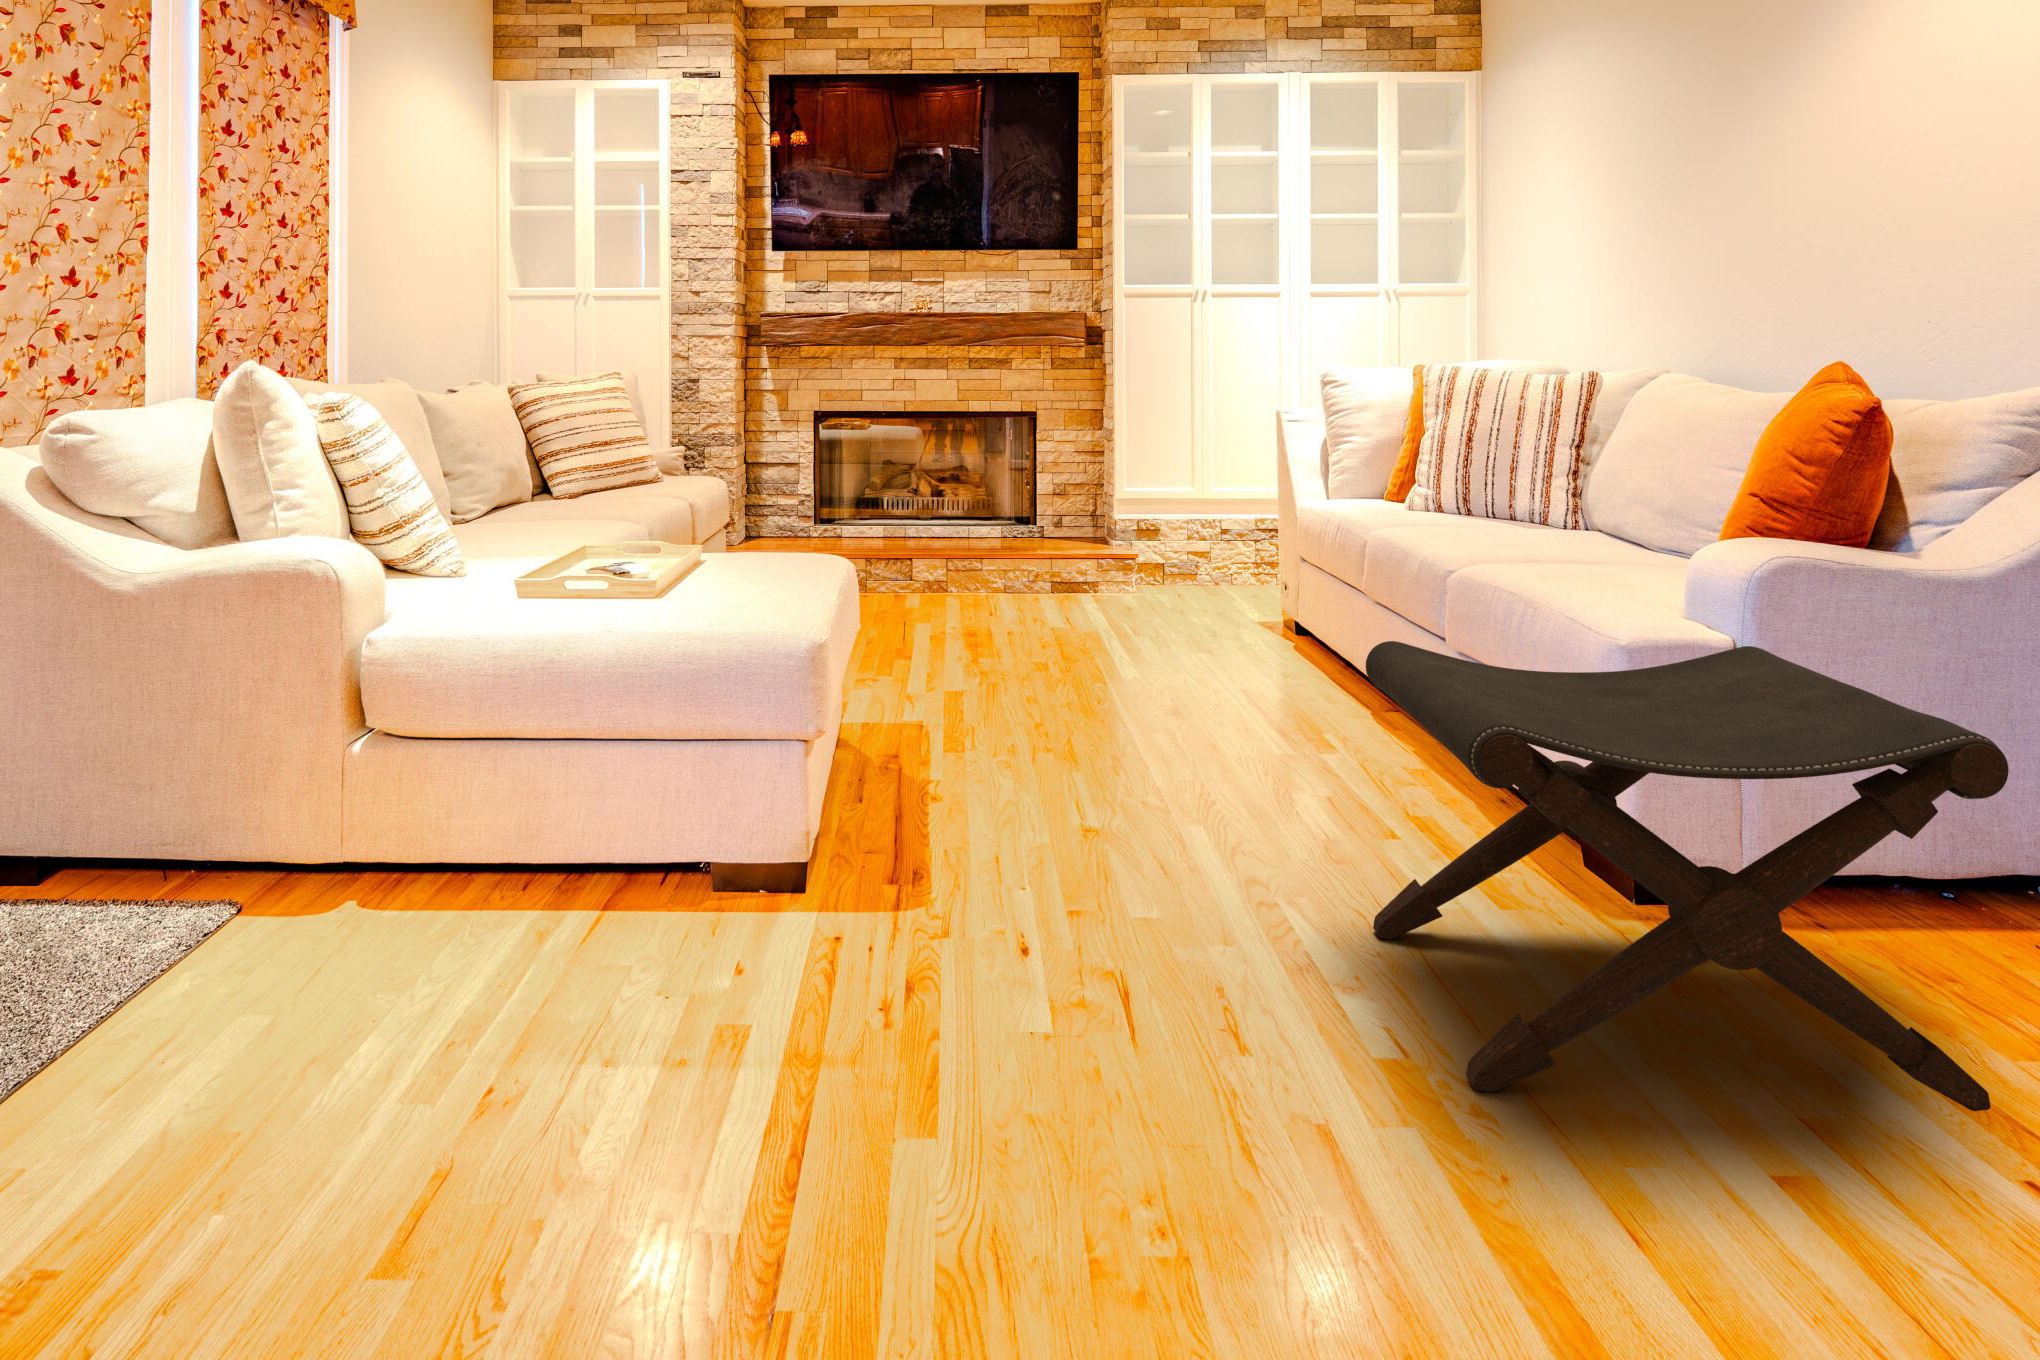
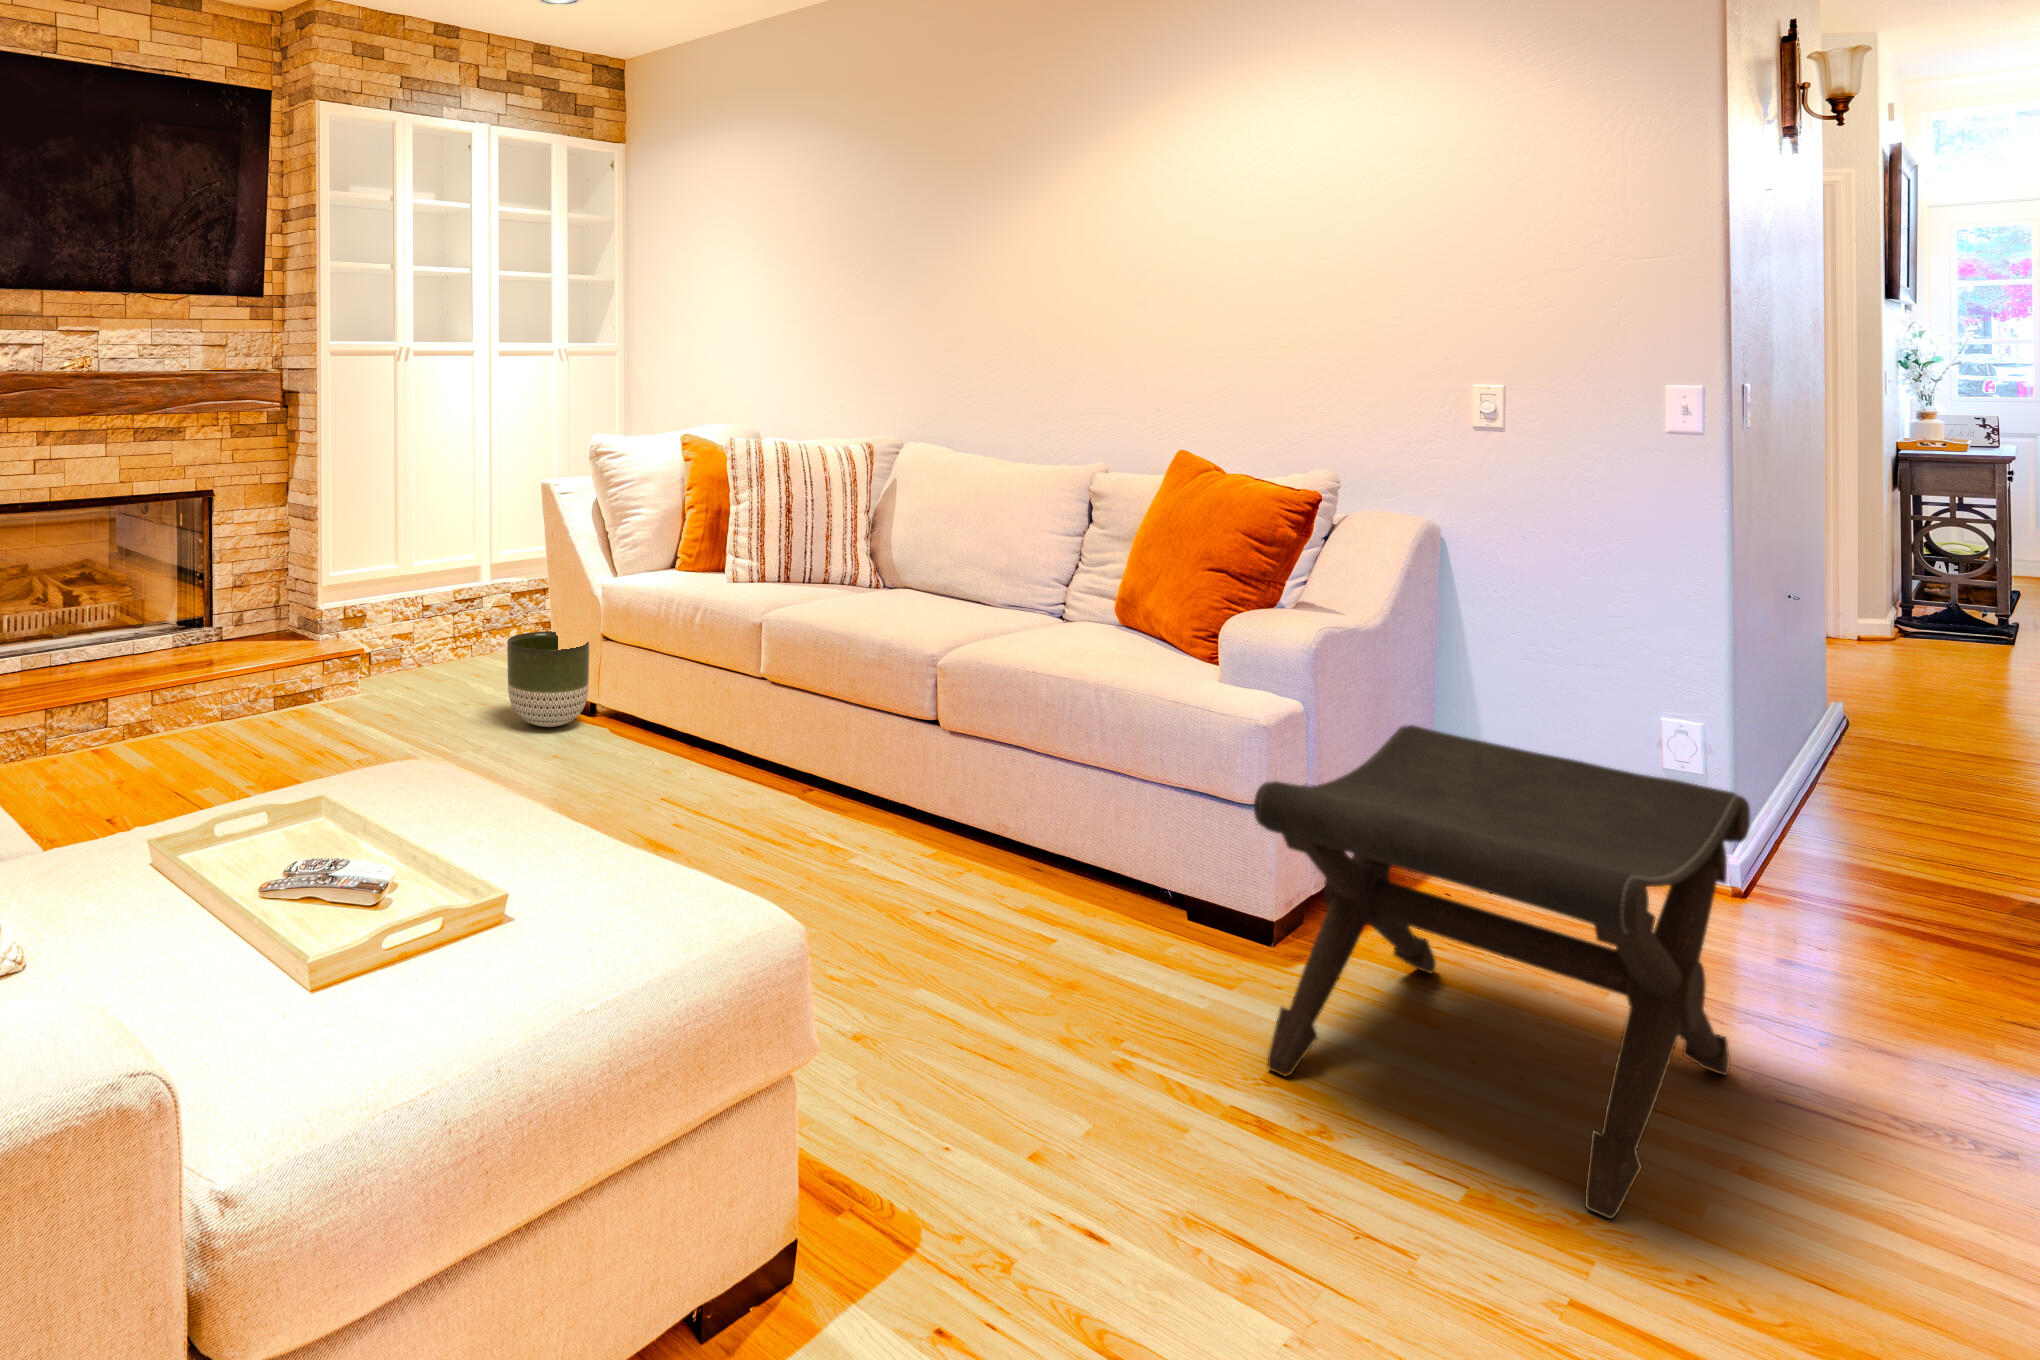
planter: none [1198,545,1277,630] -> present [507,632,589,727]

